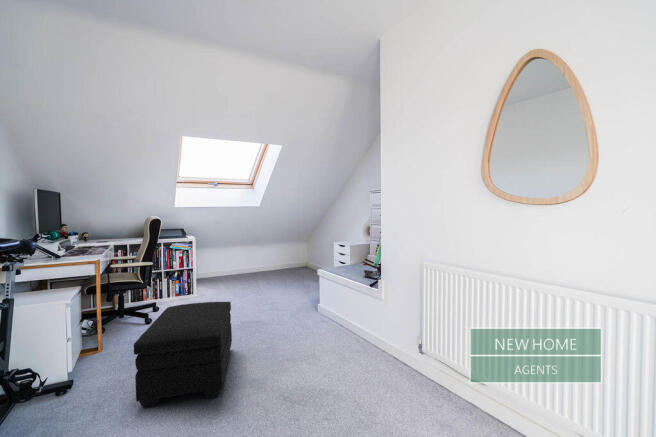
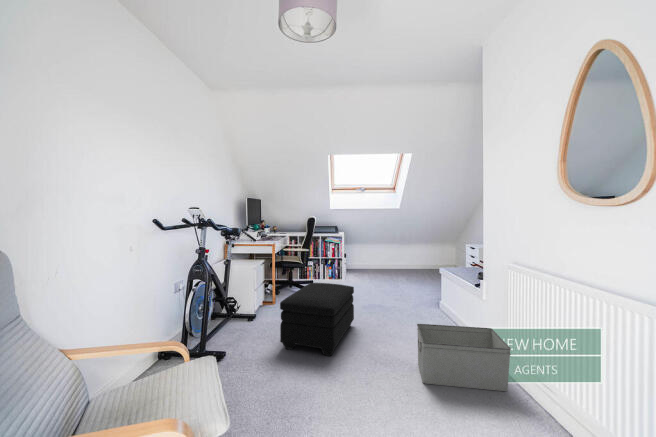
storage bin: none [317,319,406,393] -> present [417,324,511,391]

